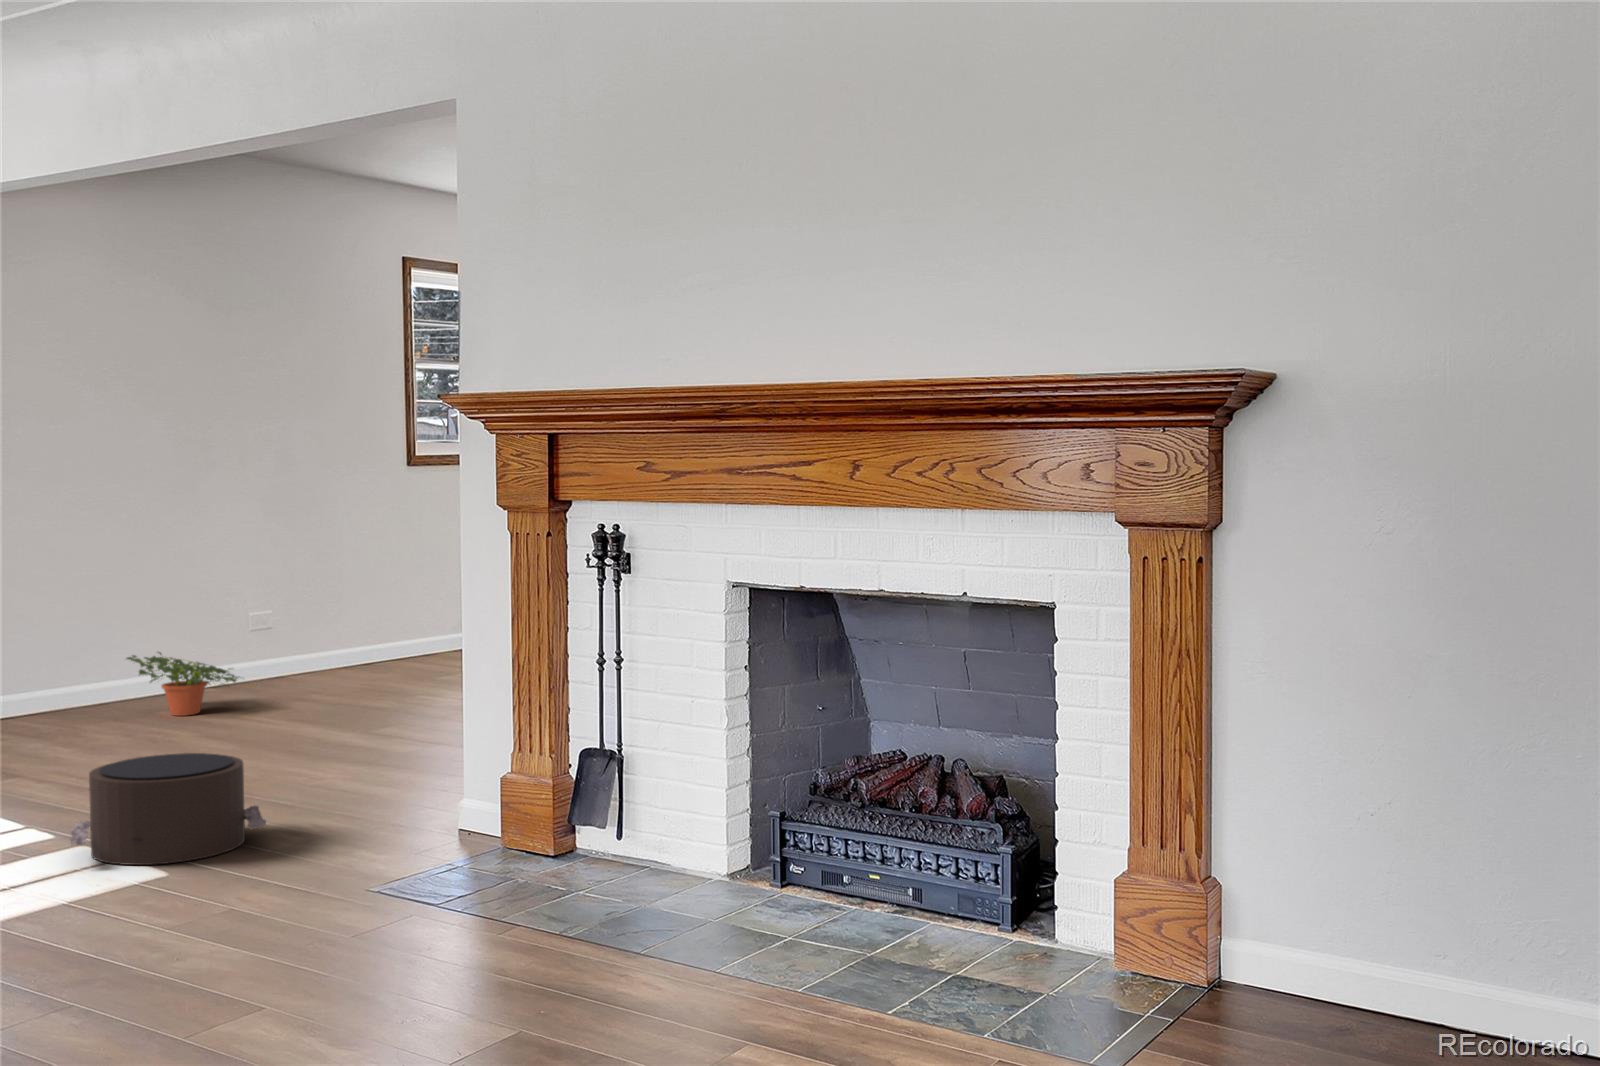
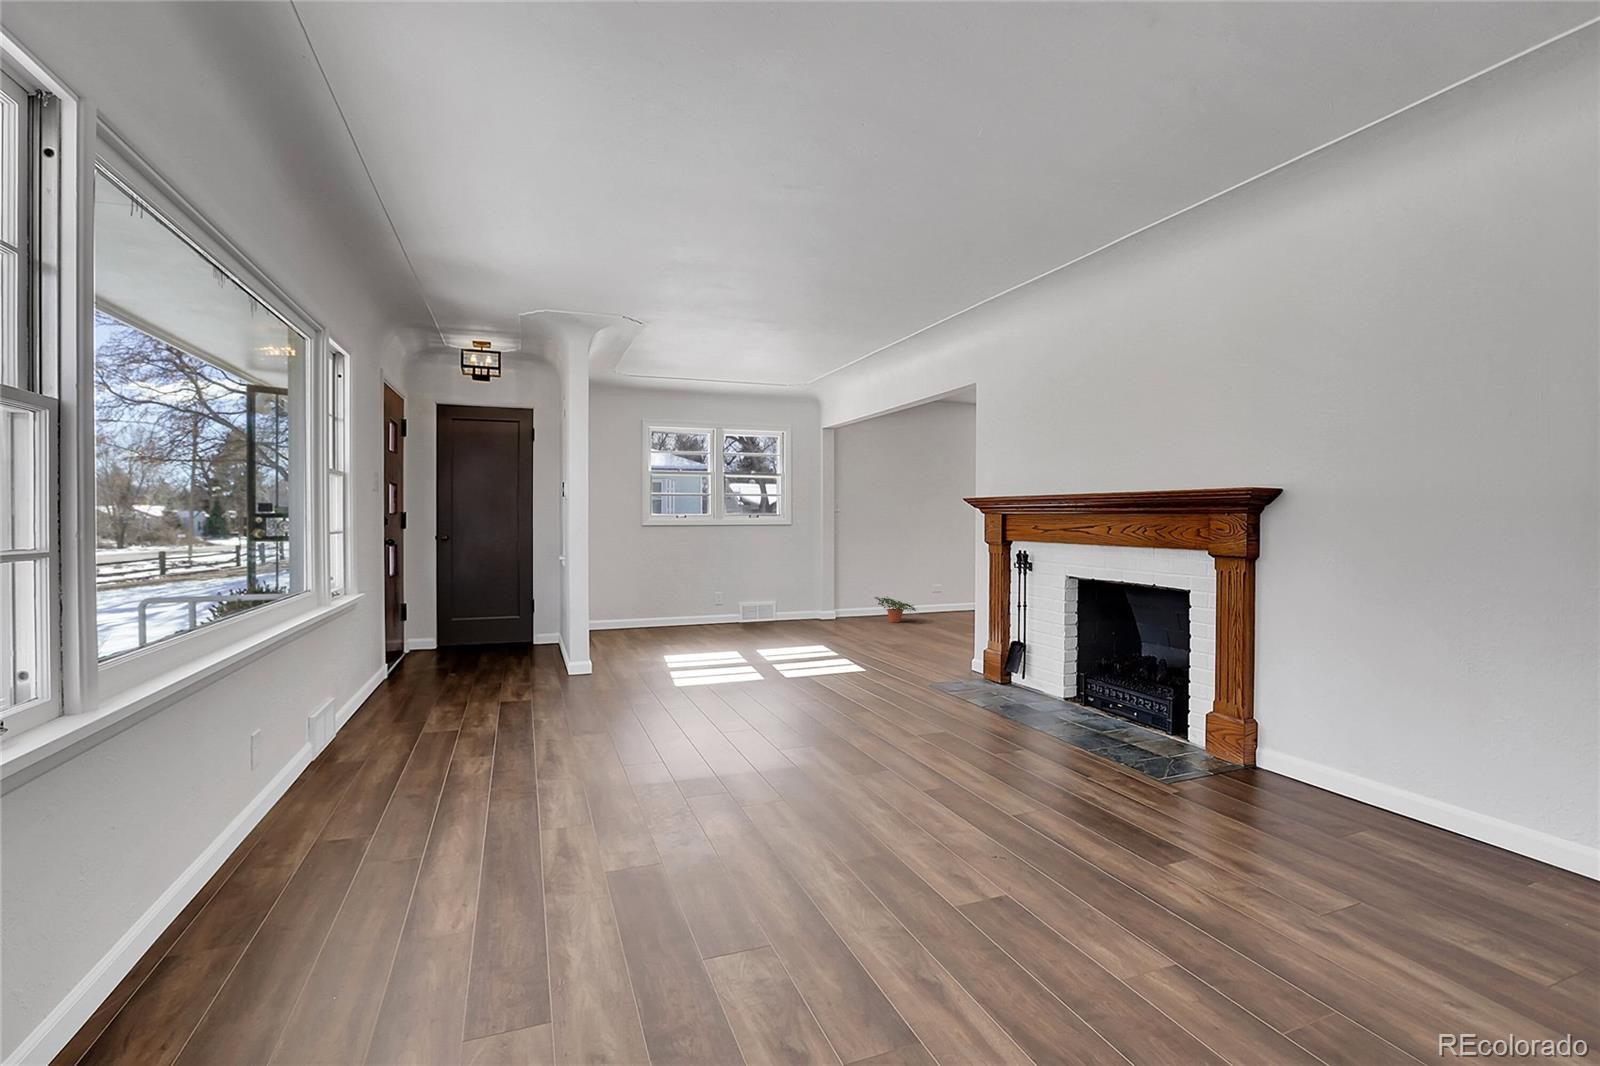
pouf: present [70,753,266,865] -> none [831,630,897,668]

